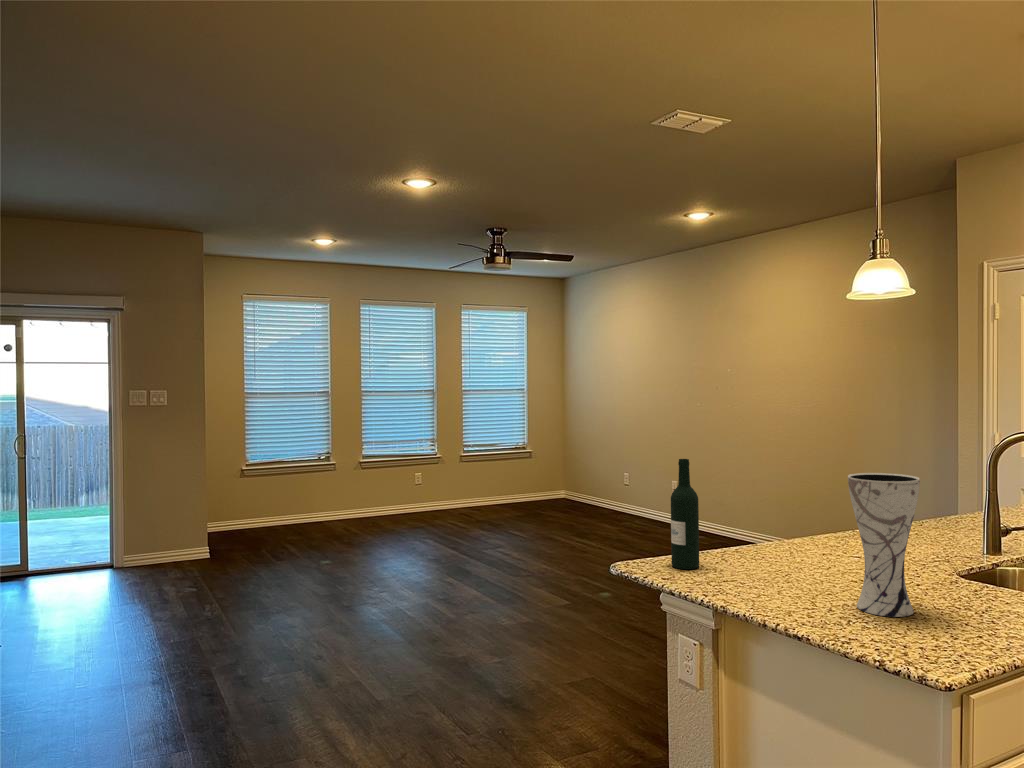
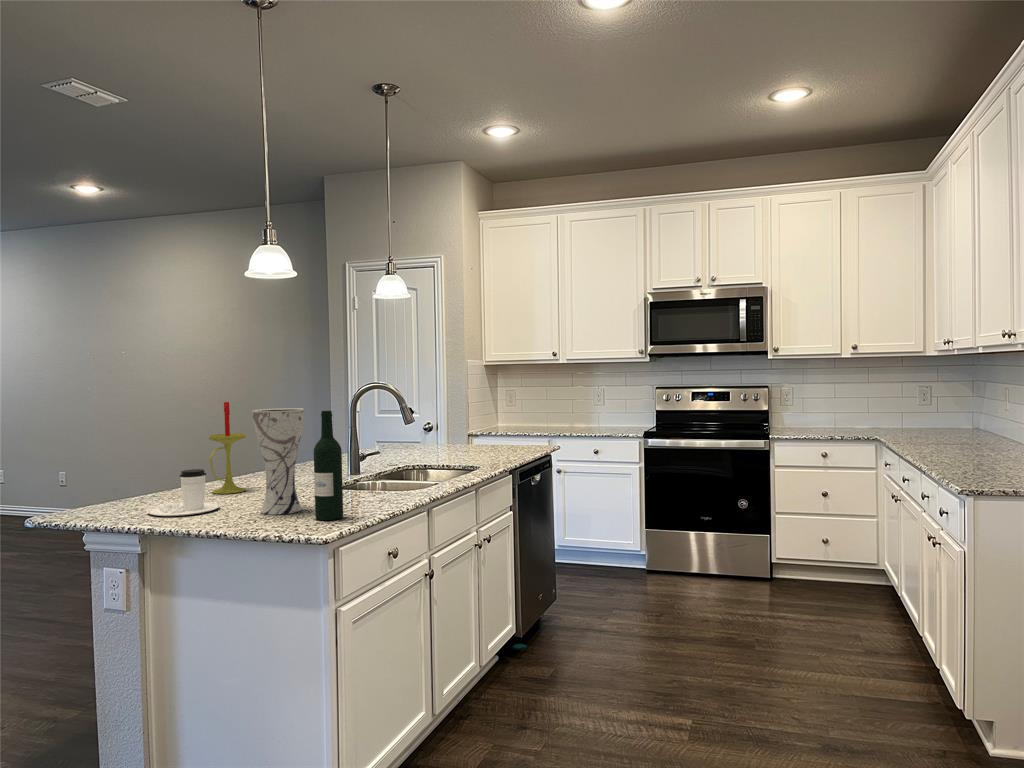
candle: none [797,448,843,562] -> present [209,402,246,494]
wine bottle: present [671,459,699,569] -> present [314,411,343,520]
coffee cup: none [725,535,806,591] -> present [148,469,220,516]

